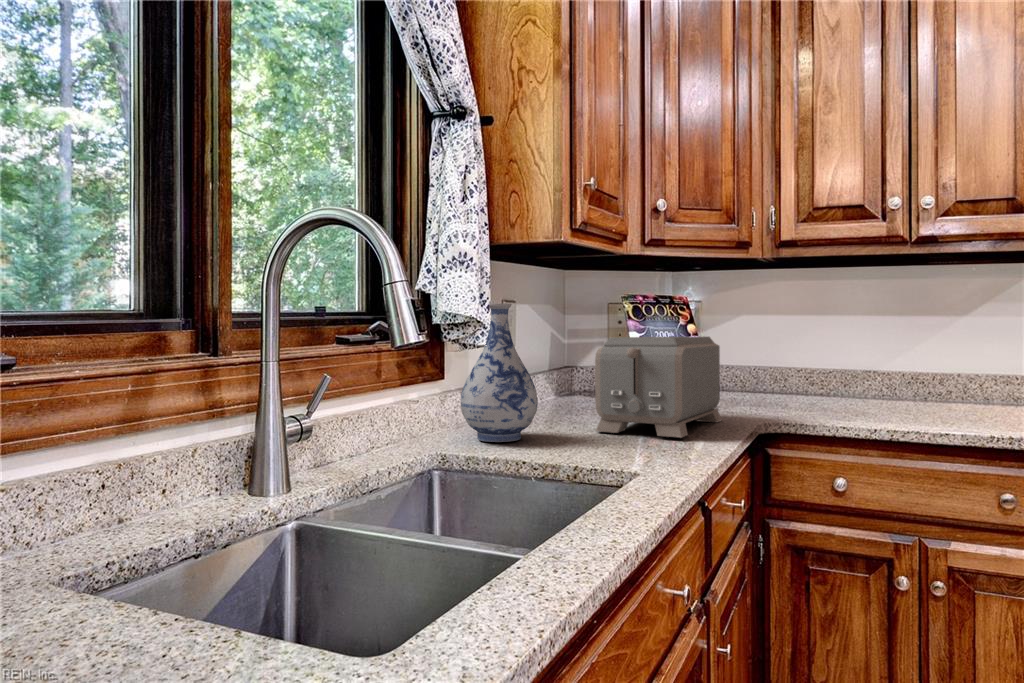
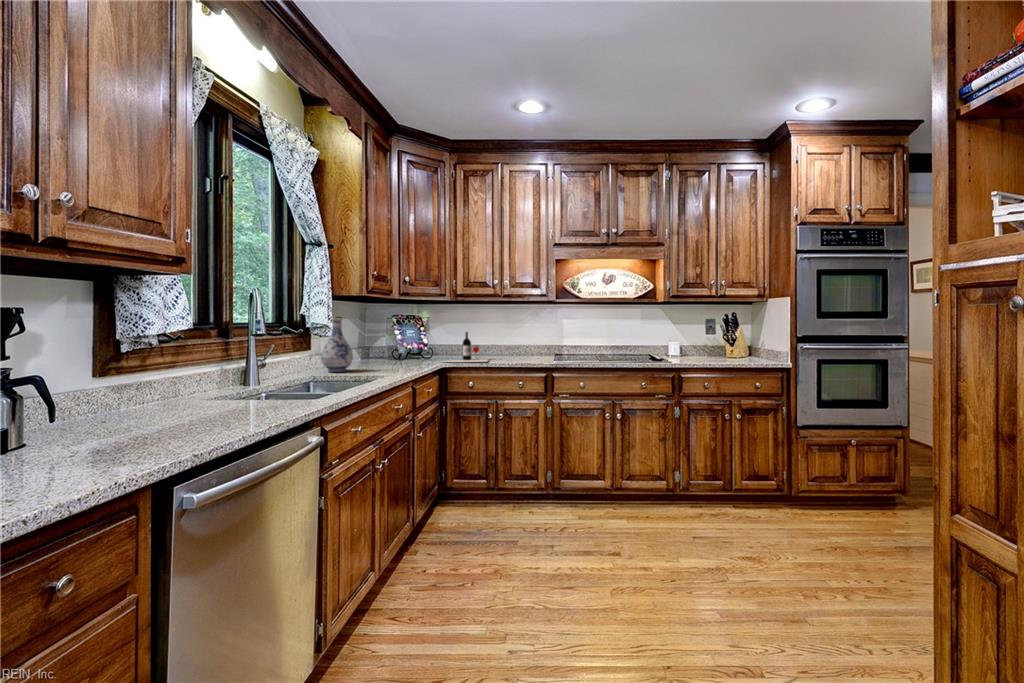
toaster: present [595,337,722,438] -> none [377,332,429,368]
wine bottle: none [751,337,889,422] -> present [443,332,489,362]

